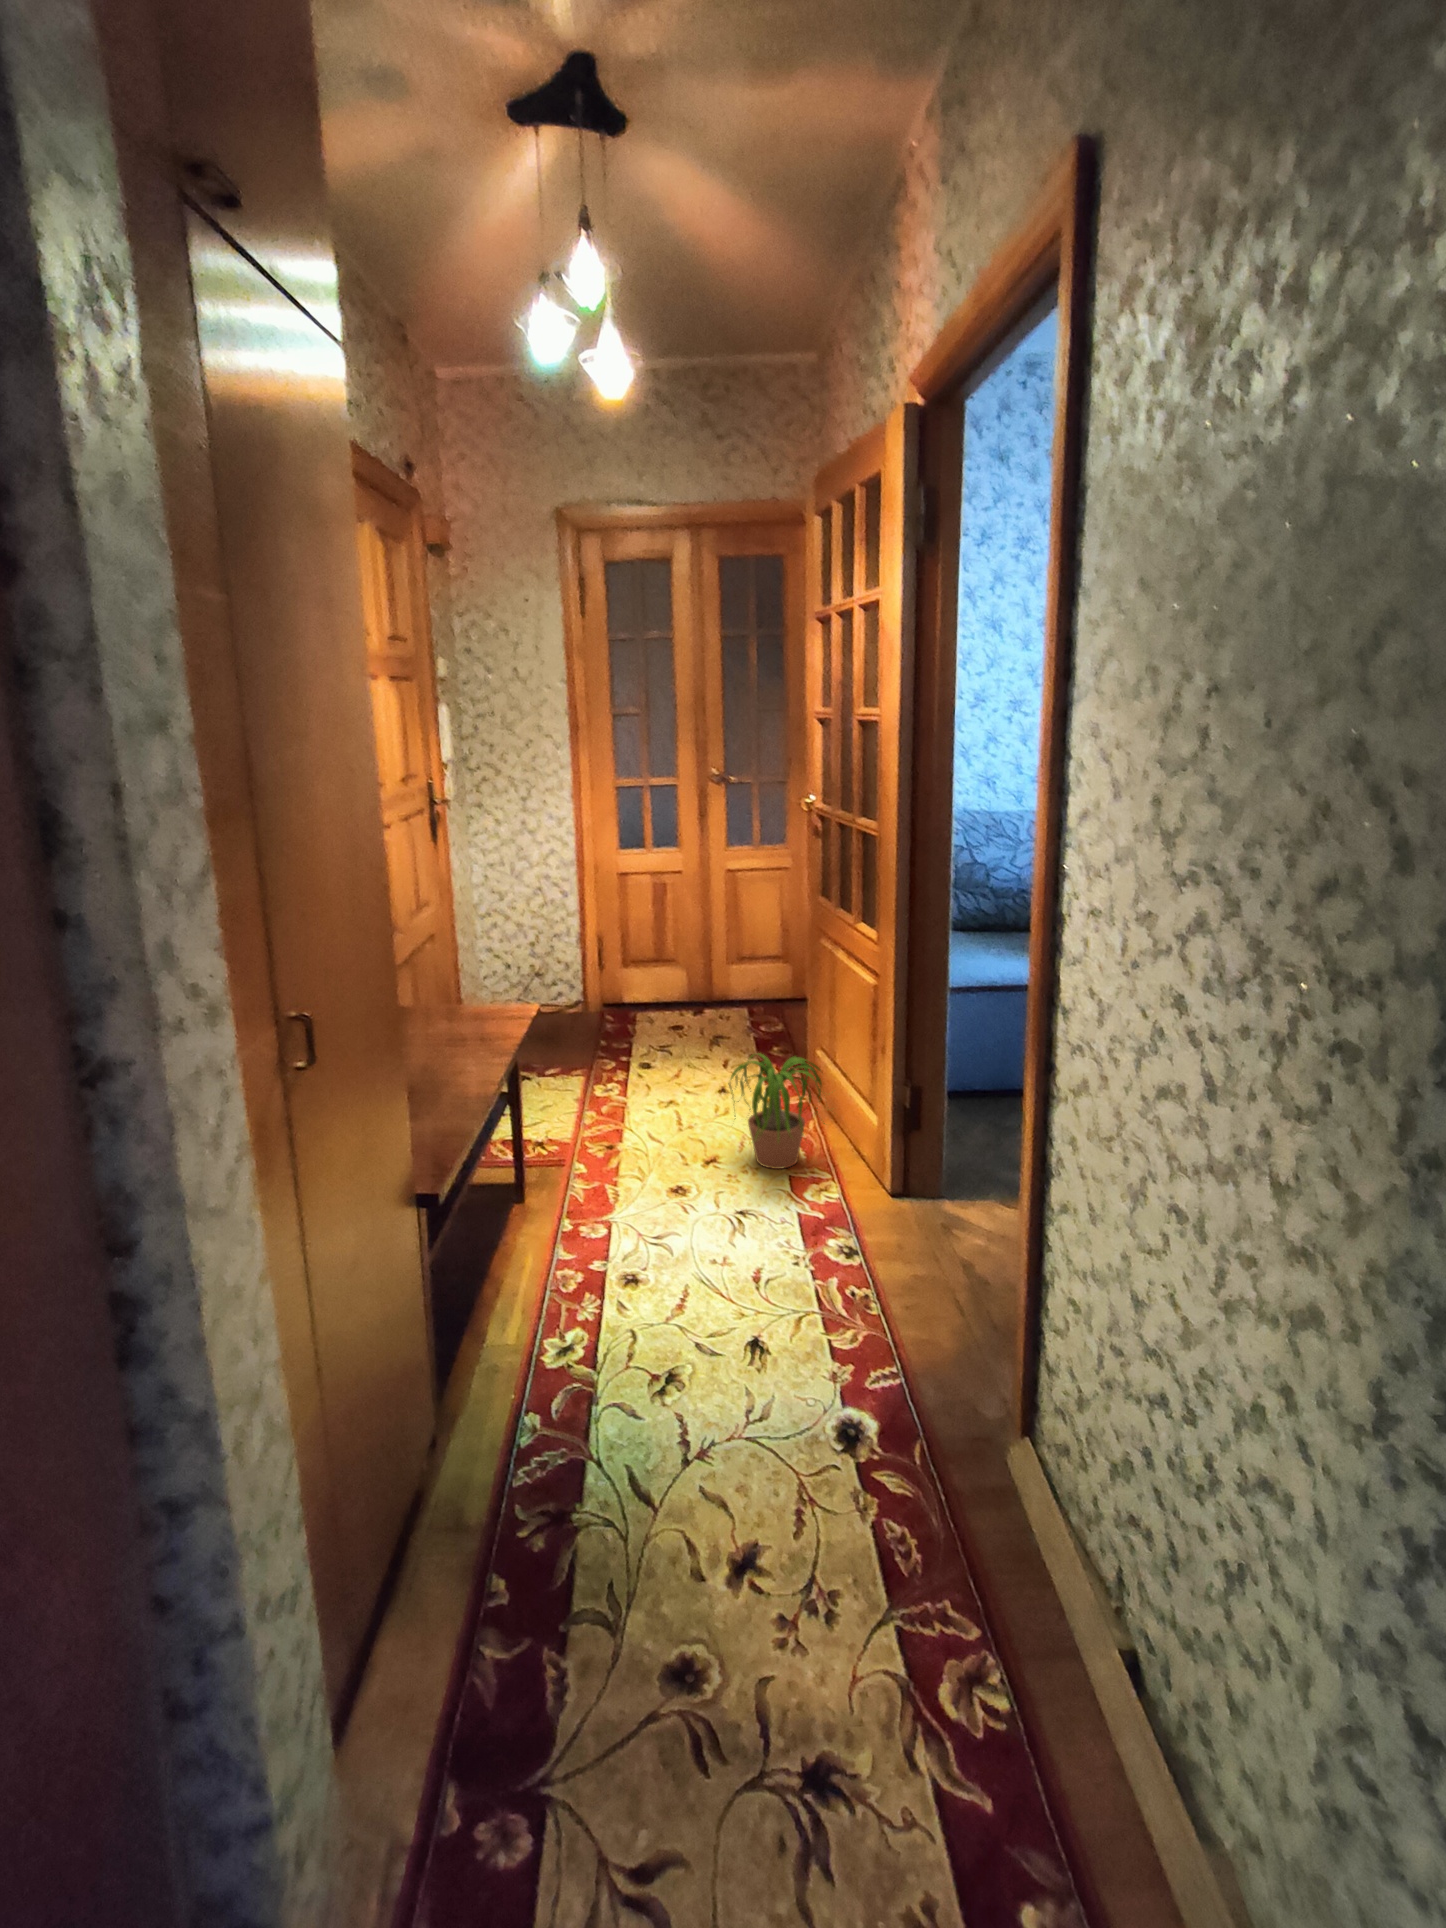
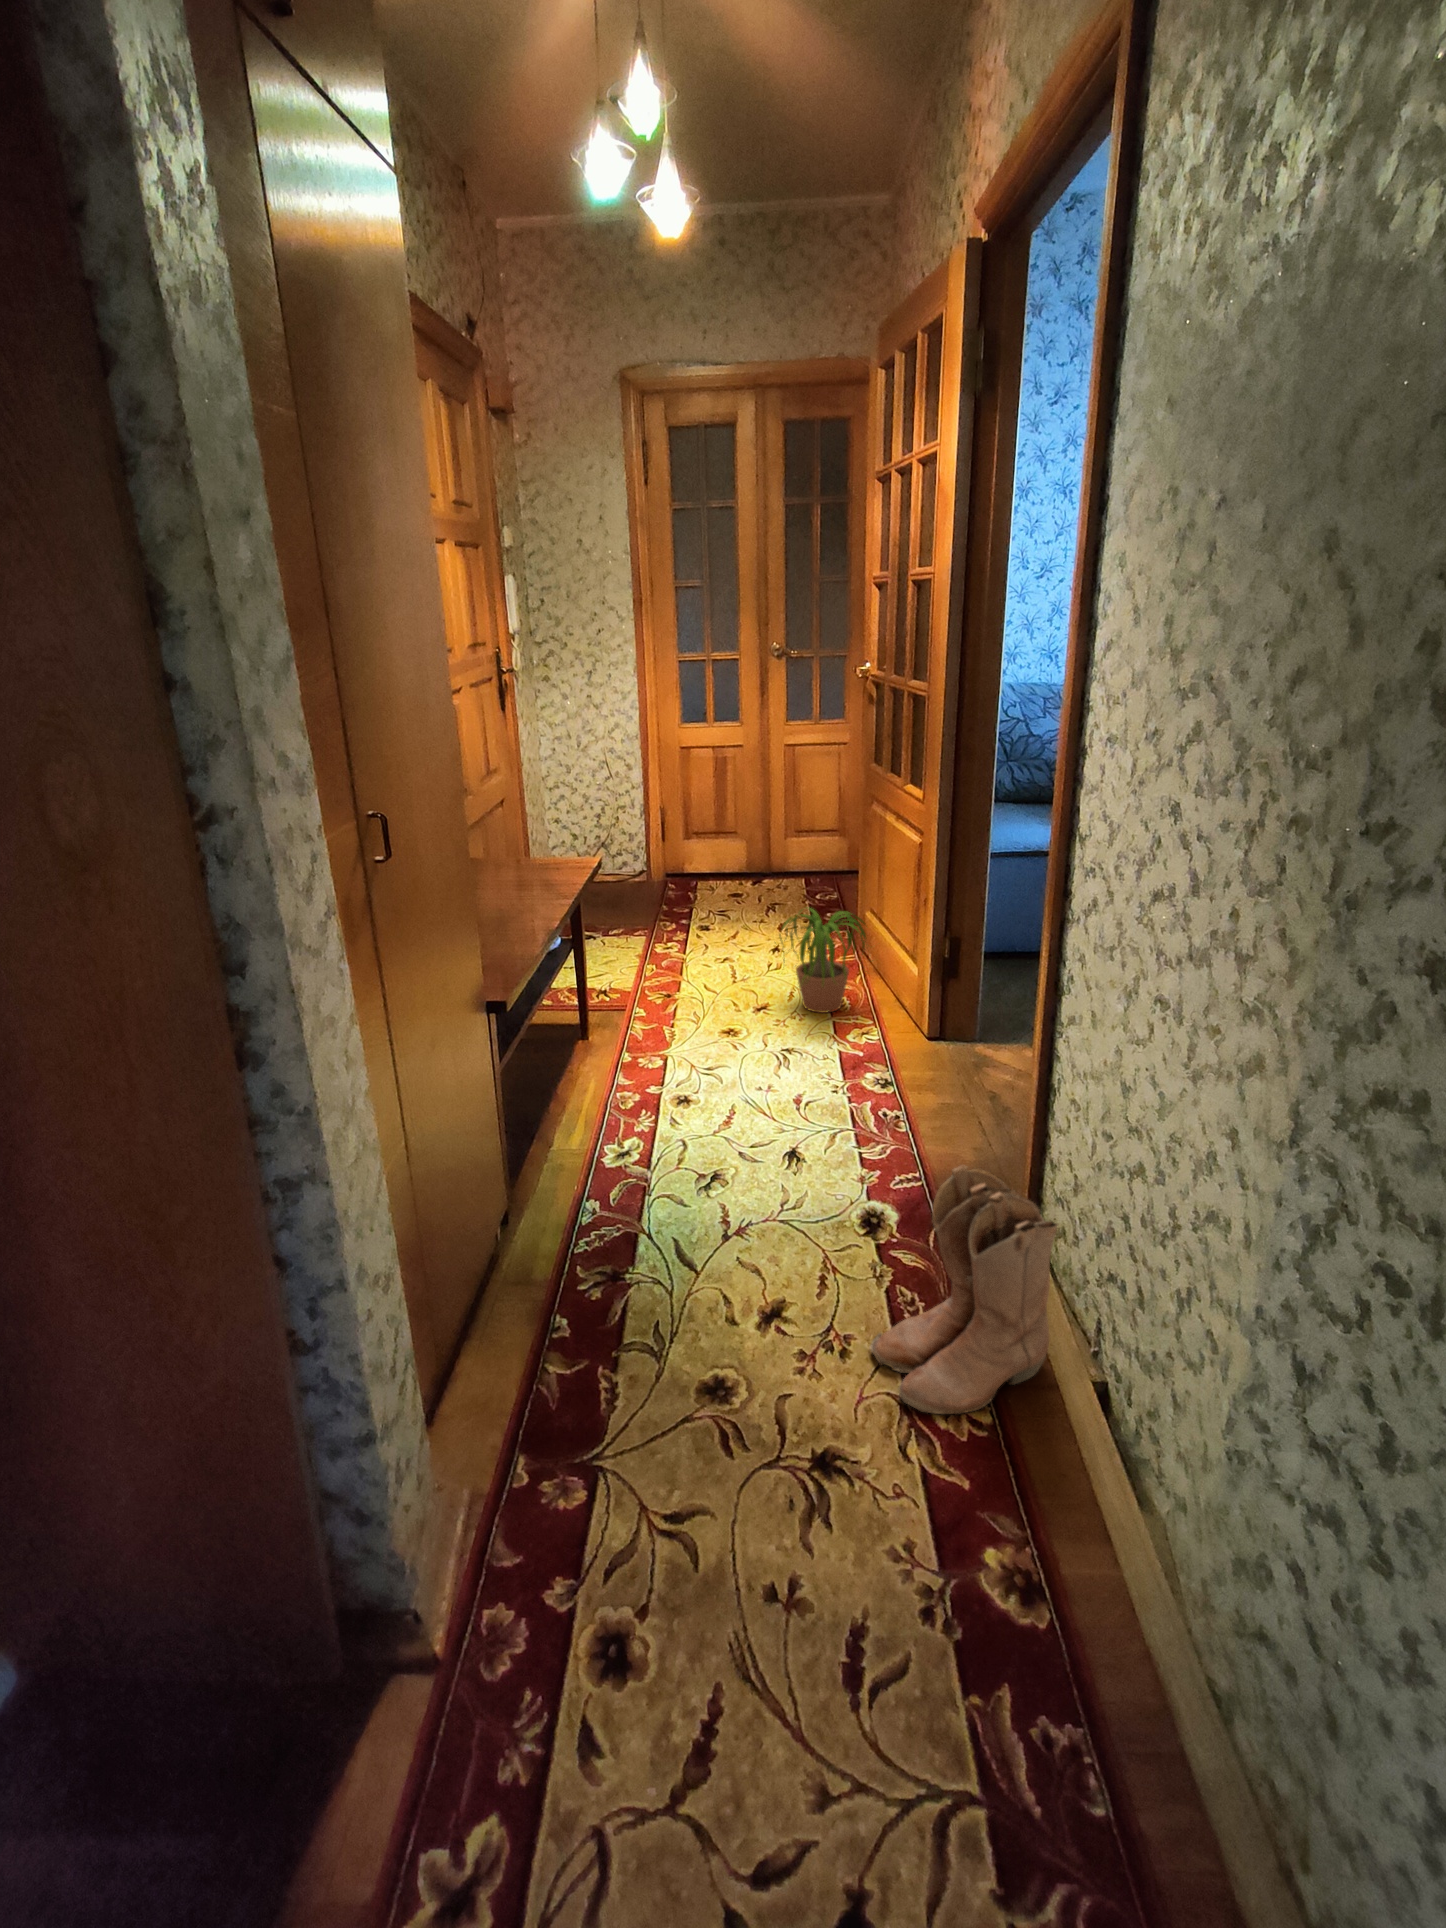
boots: none [858,1380,1070,1695] -> present [870,1165,1058,1414]

